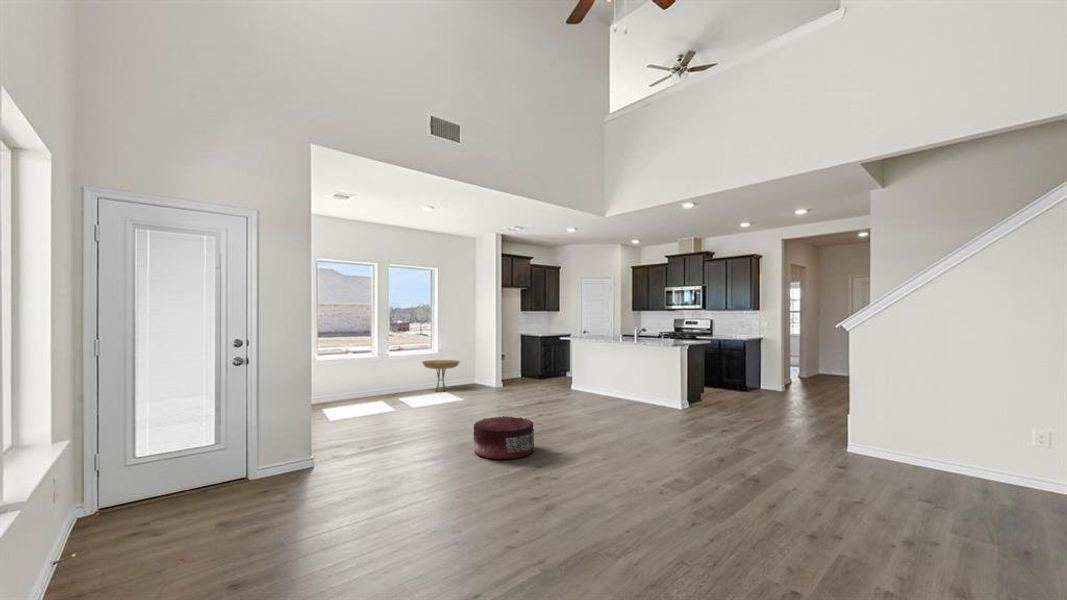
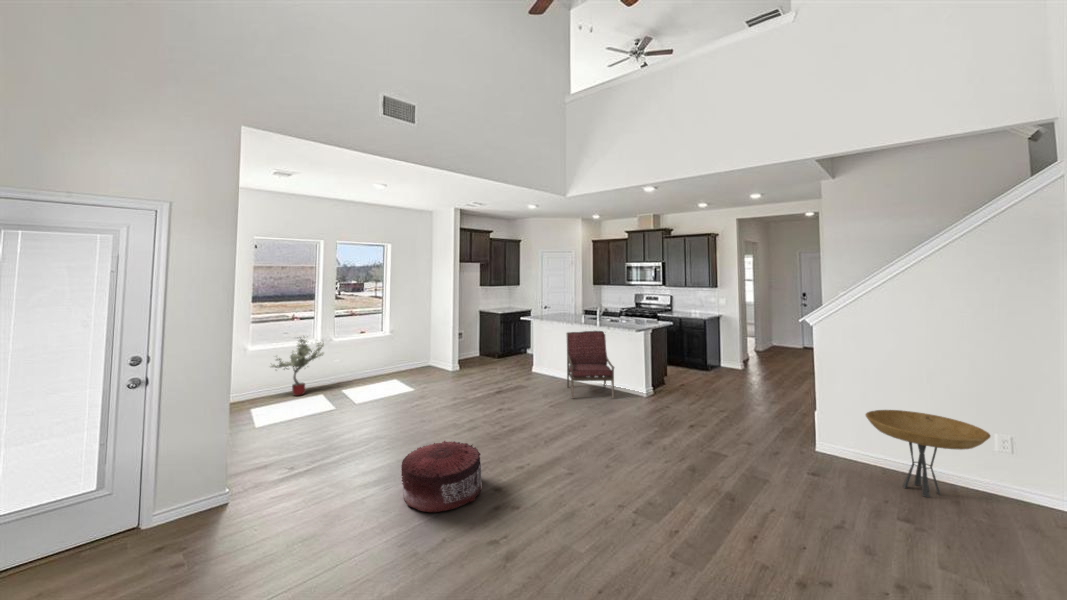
potted tree: none [340,347,385,400] -> present [271,337,324,396]
armchair: none [605,347,650,407] -> present [567,331,614,398]
side table: present [422,360,460,392] -> present [866,410,990,497]

